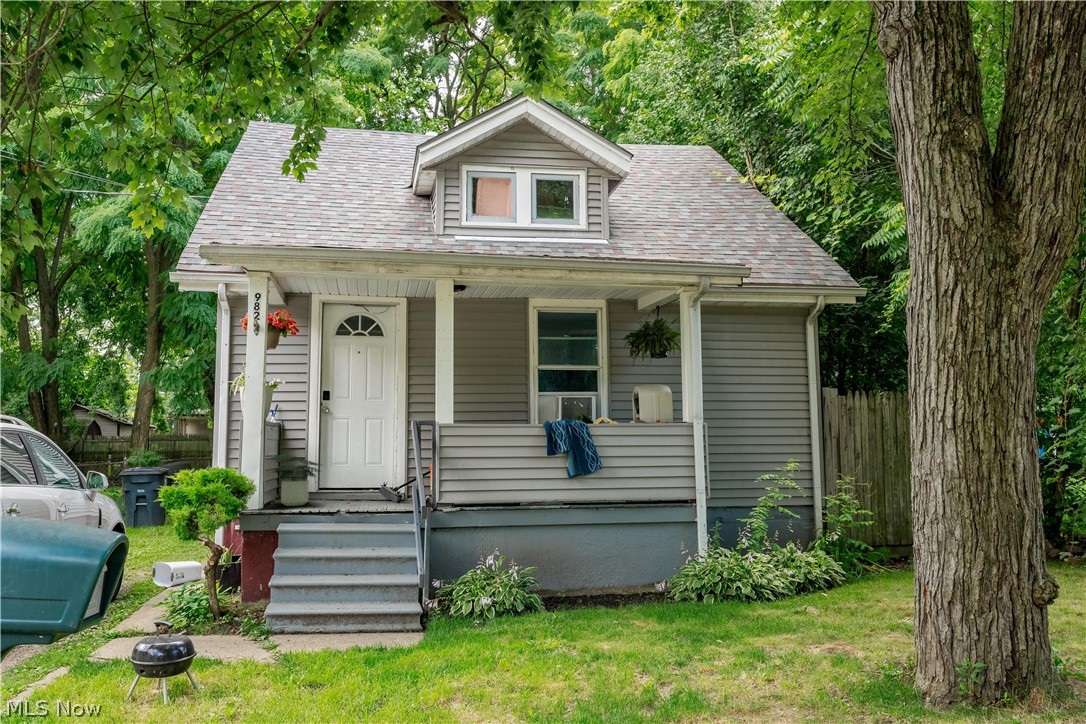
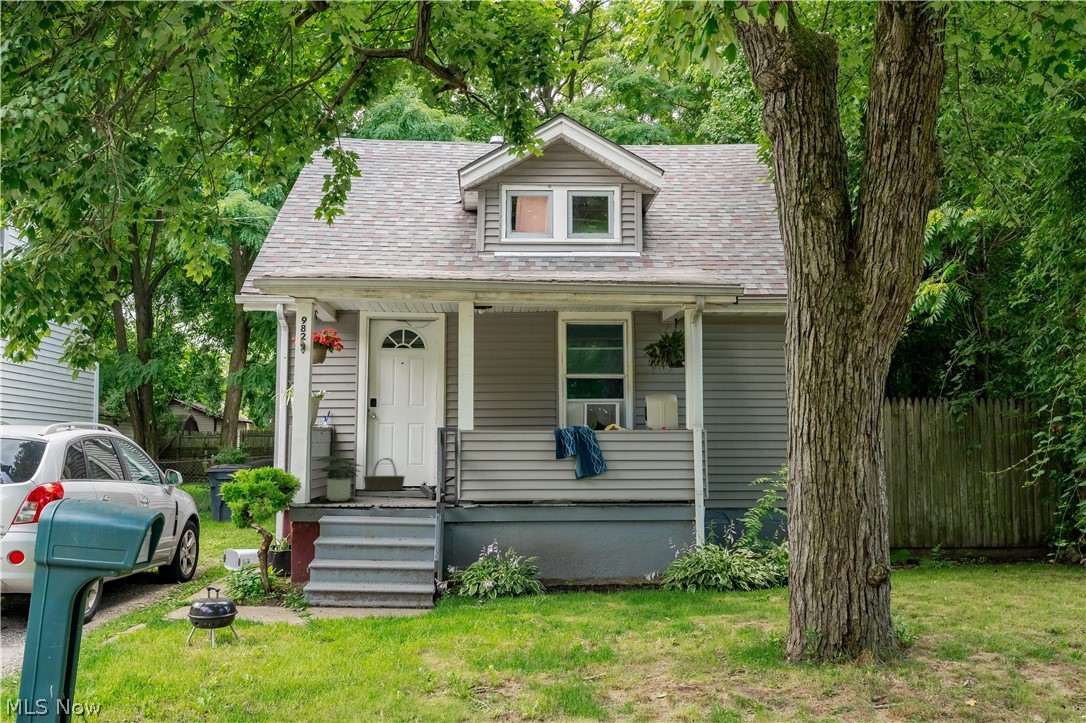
basket: none [318,456,364,492] -> present [364,458,405,491]

